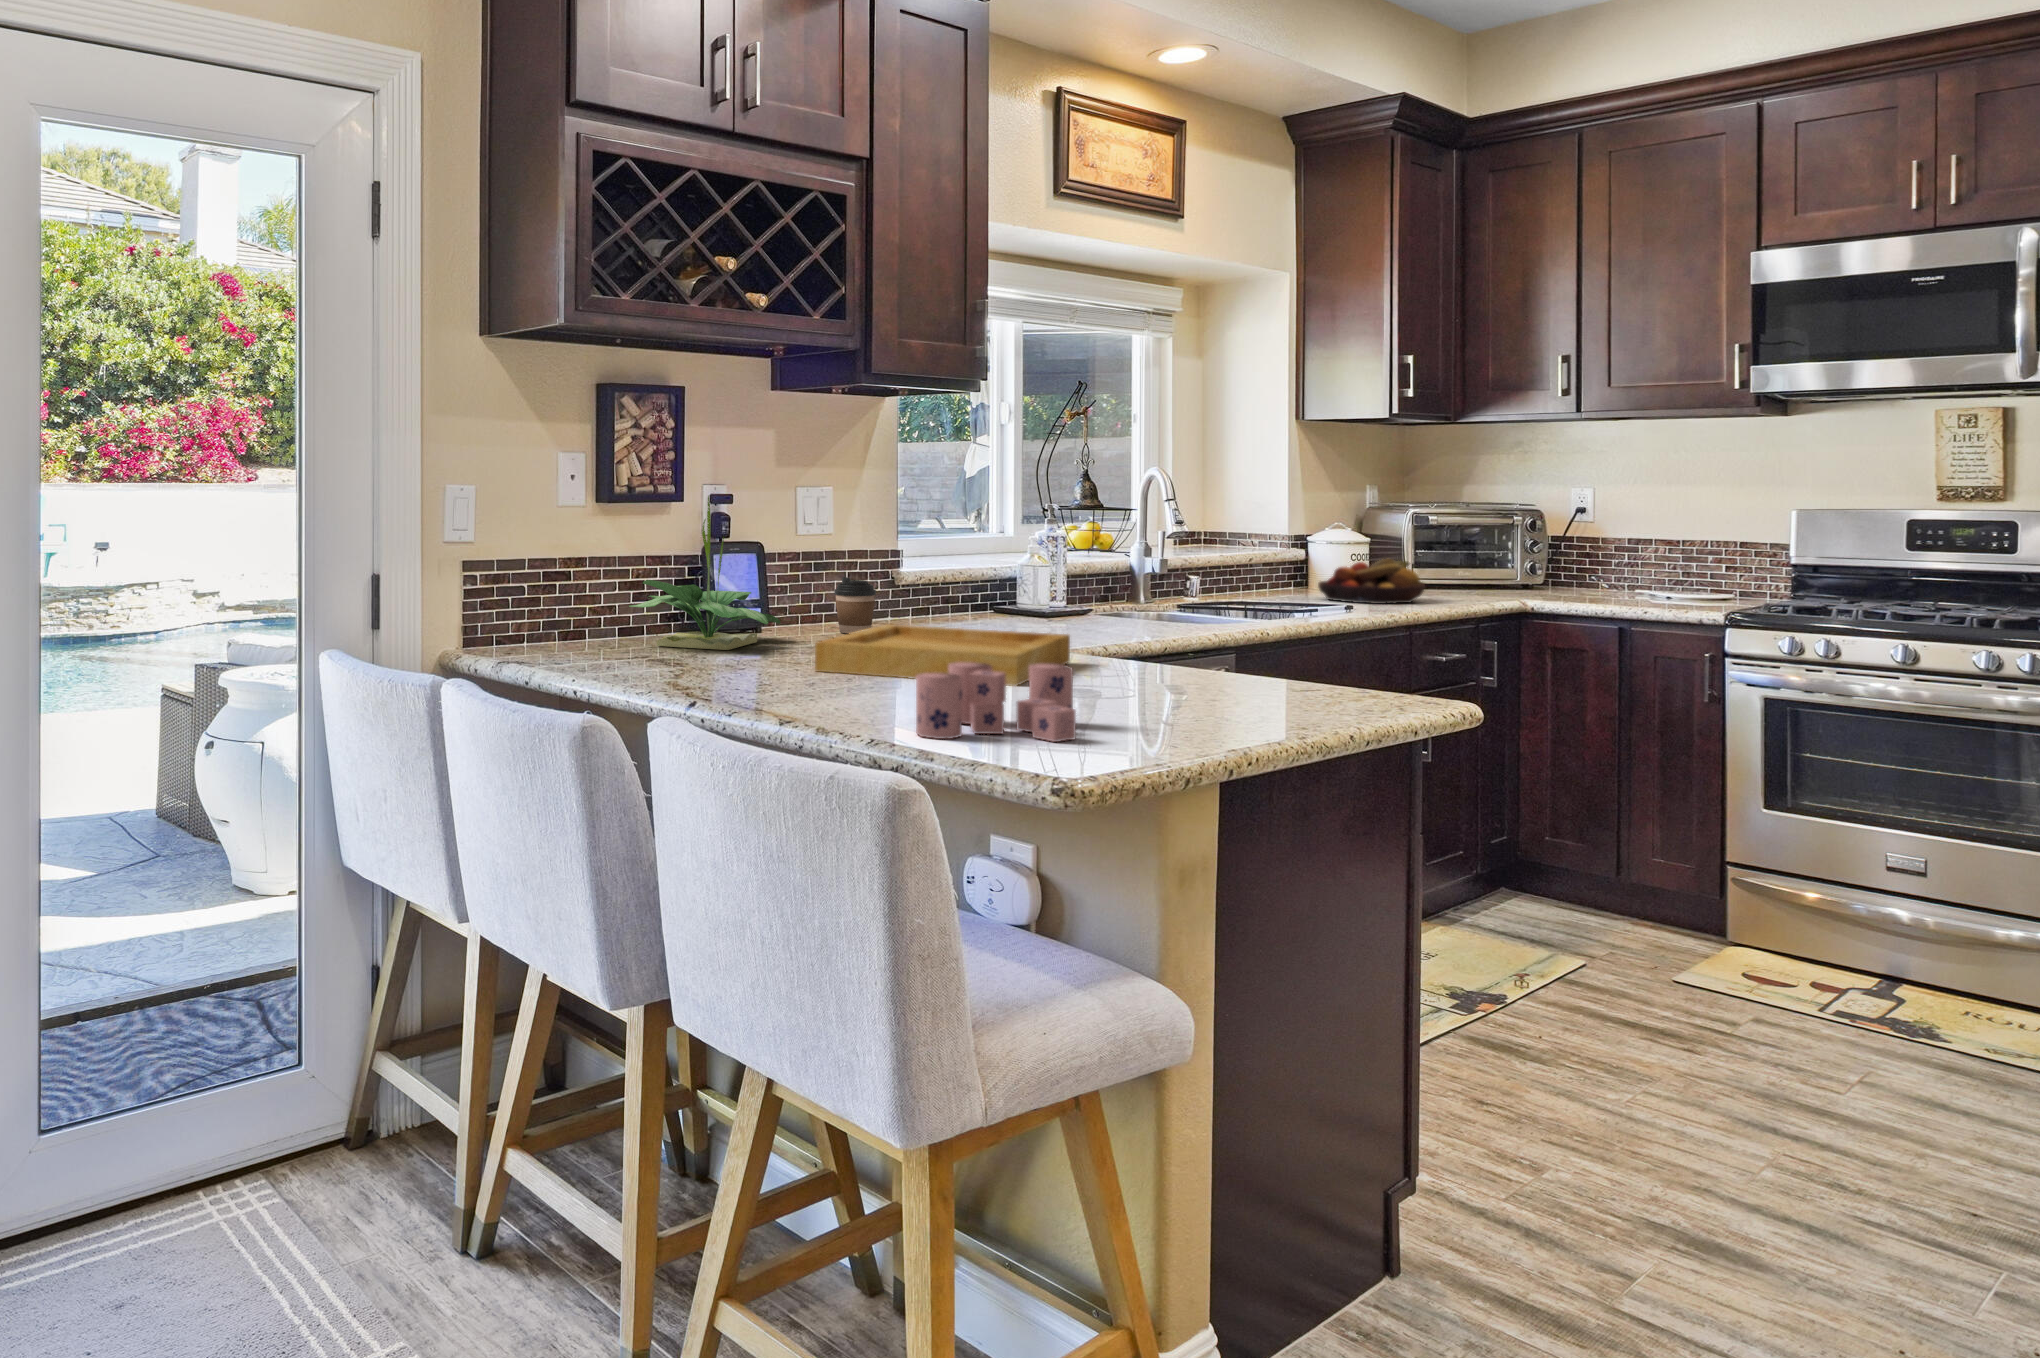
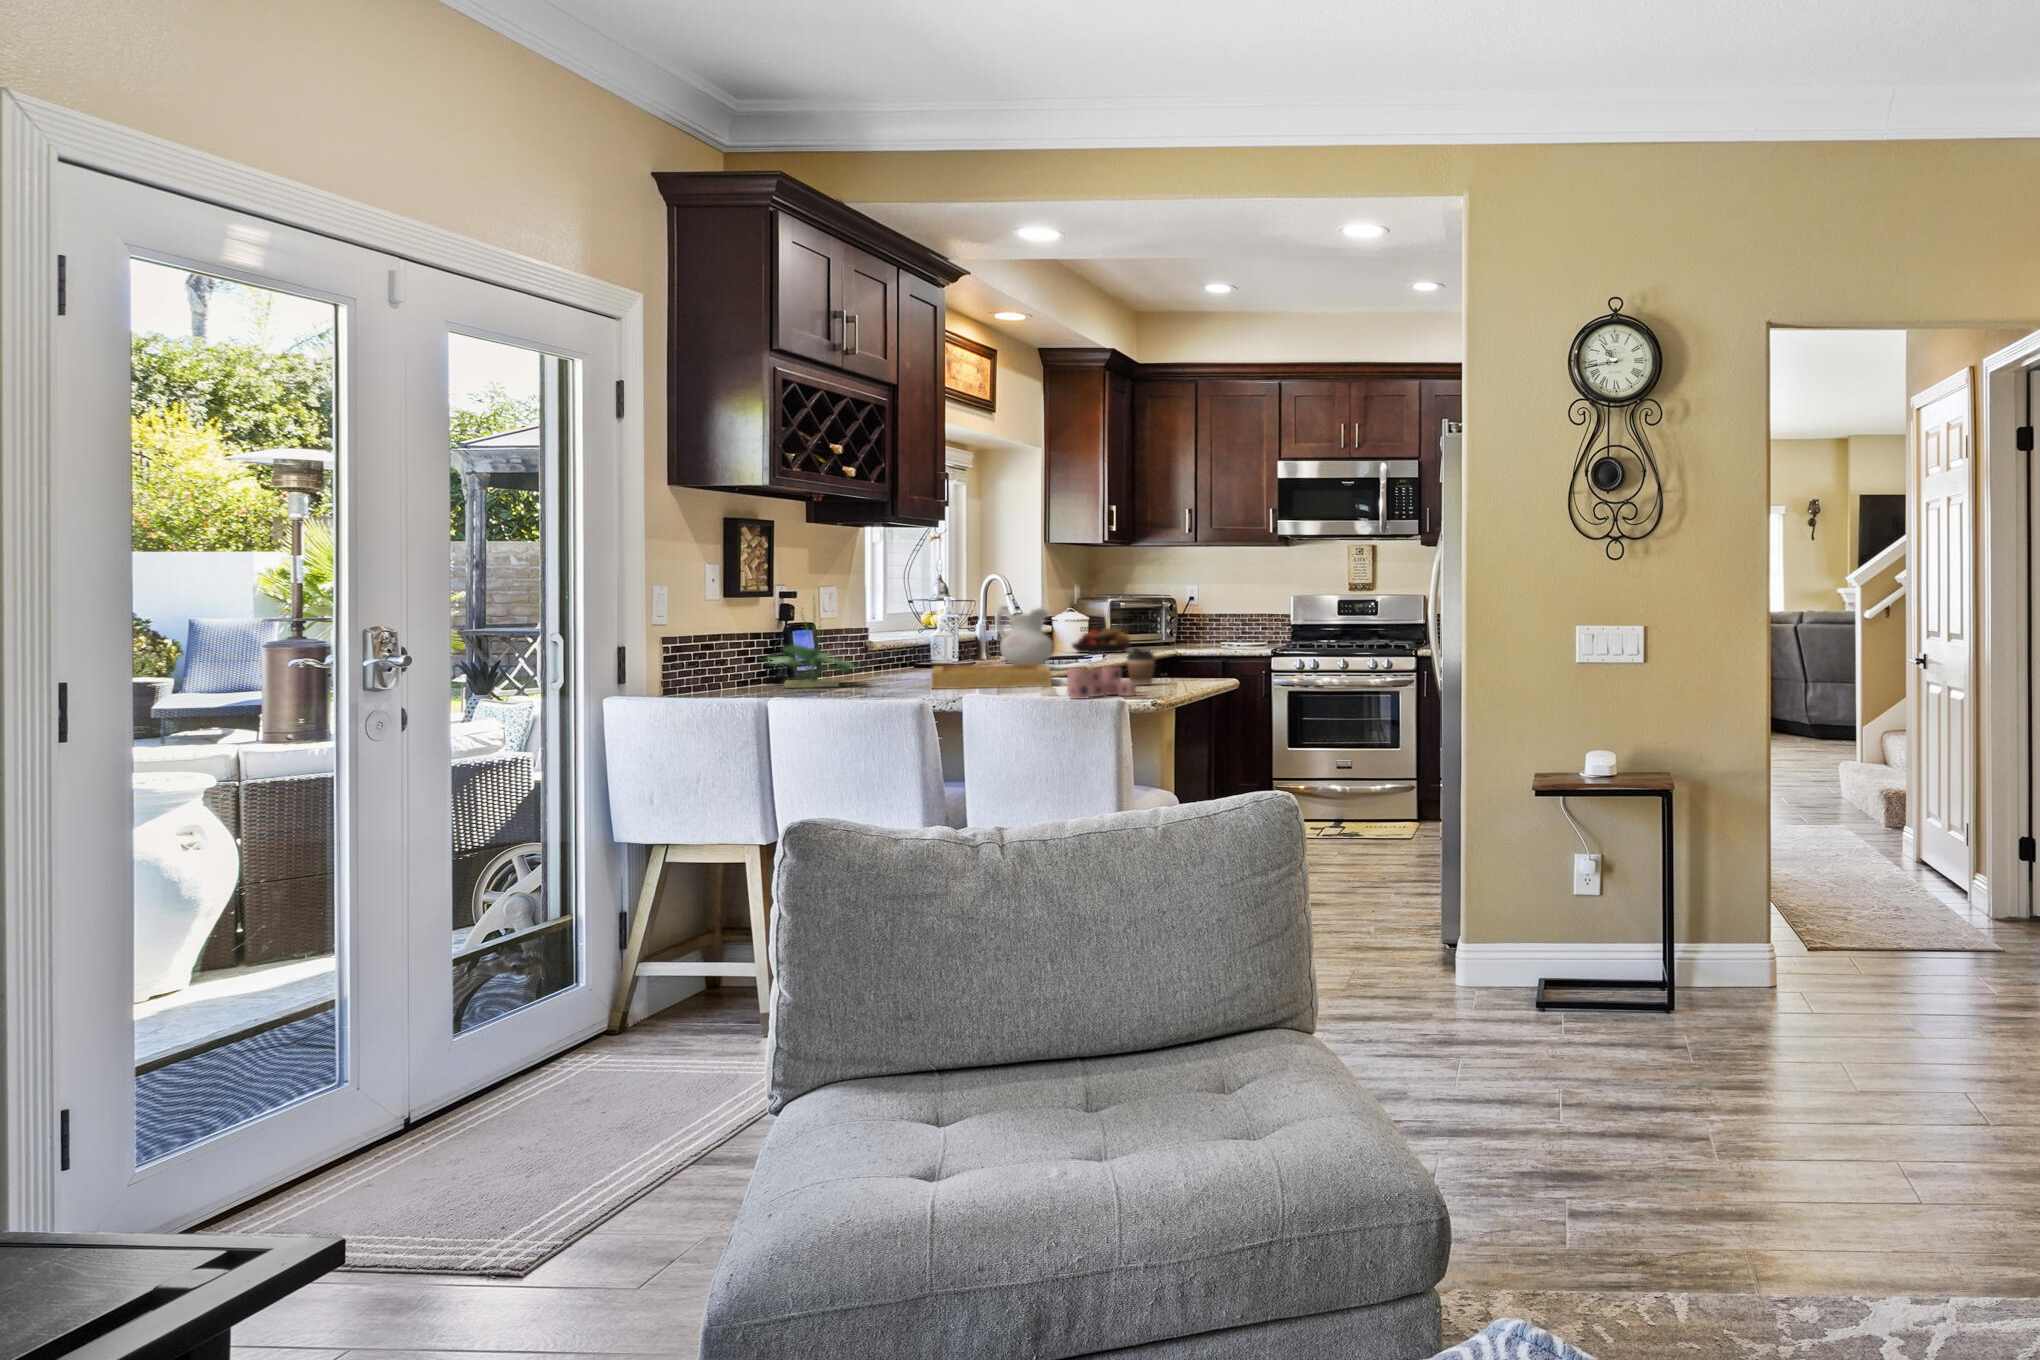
ceramic pitcher: none [1073,520,1165,638] -> present [995,606,1053,665]
coffee cup: present [834,577,876,634] -> present [1127,648,1155,685]

